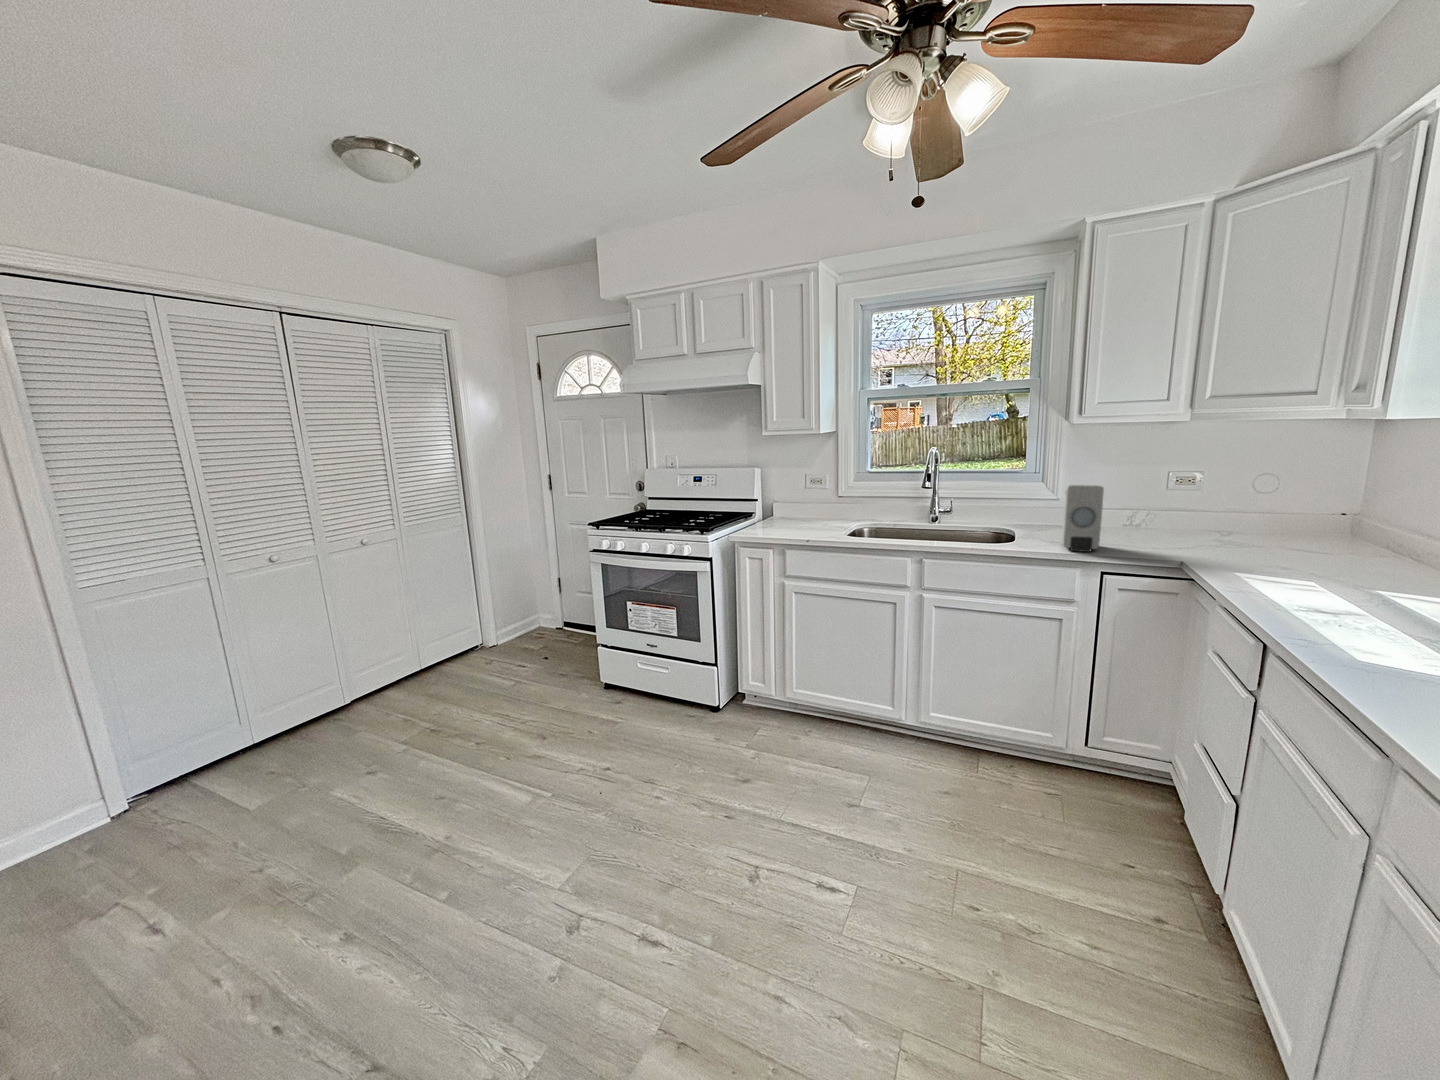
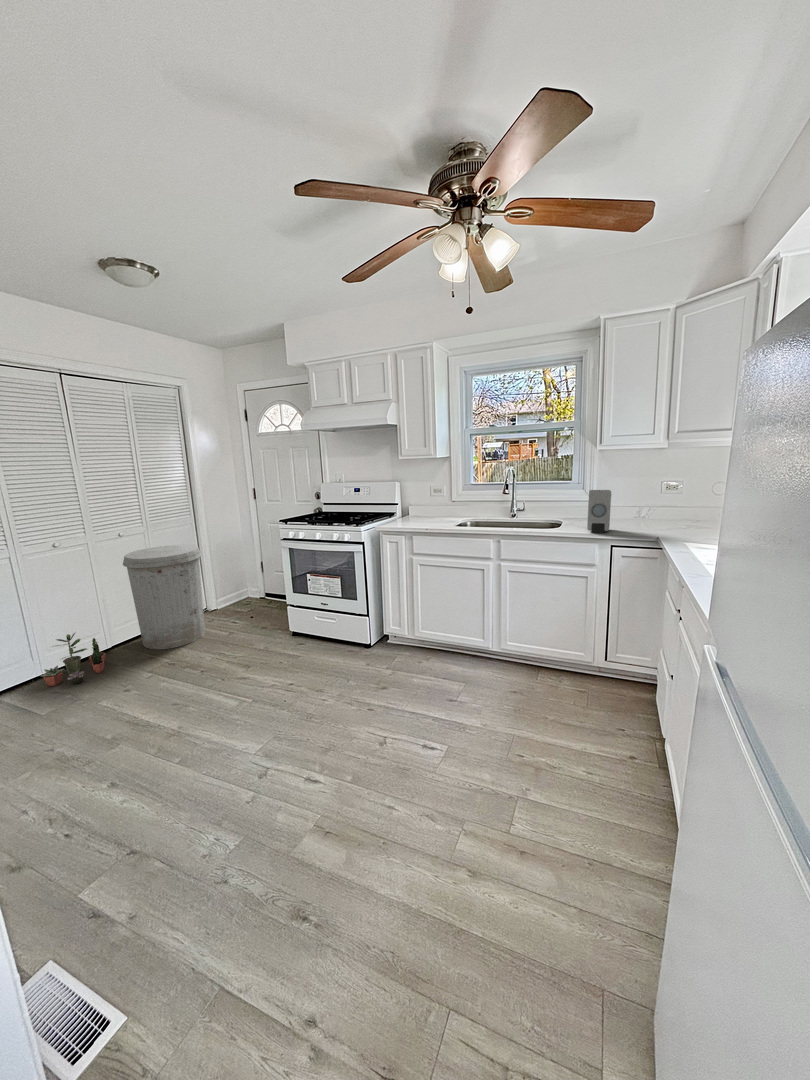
trash can: none [364,556,479,707] -> present [123,545,205,649]
potted plant: none [245,683,339,763] -> present [41,633,106,686]

